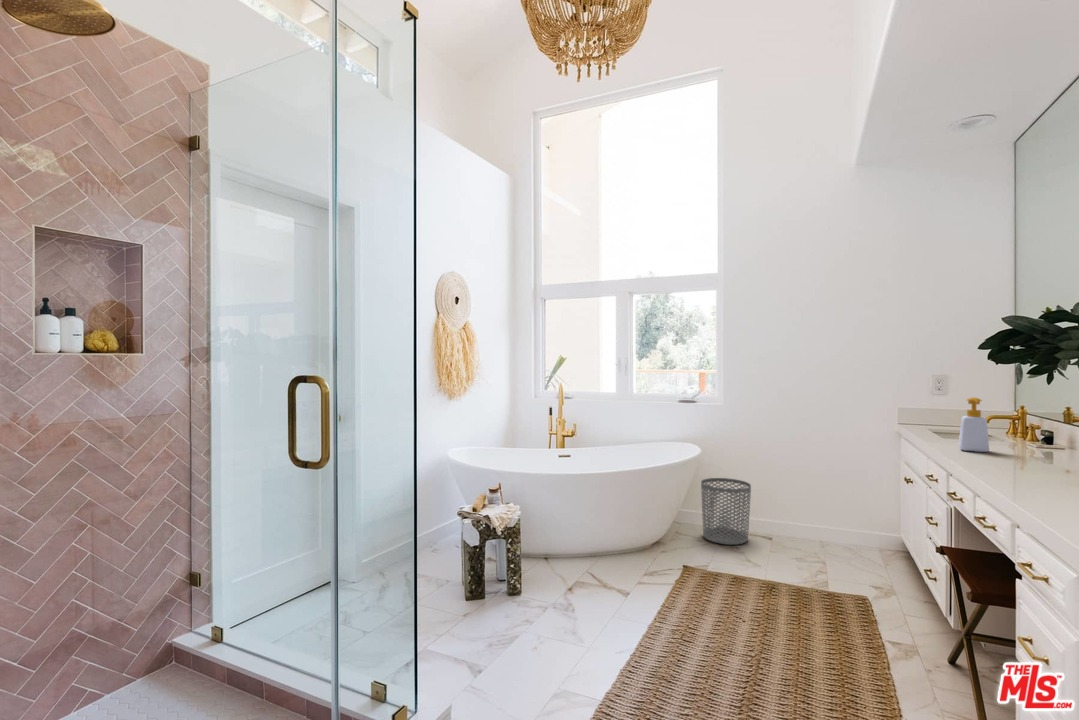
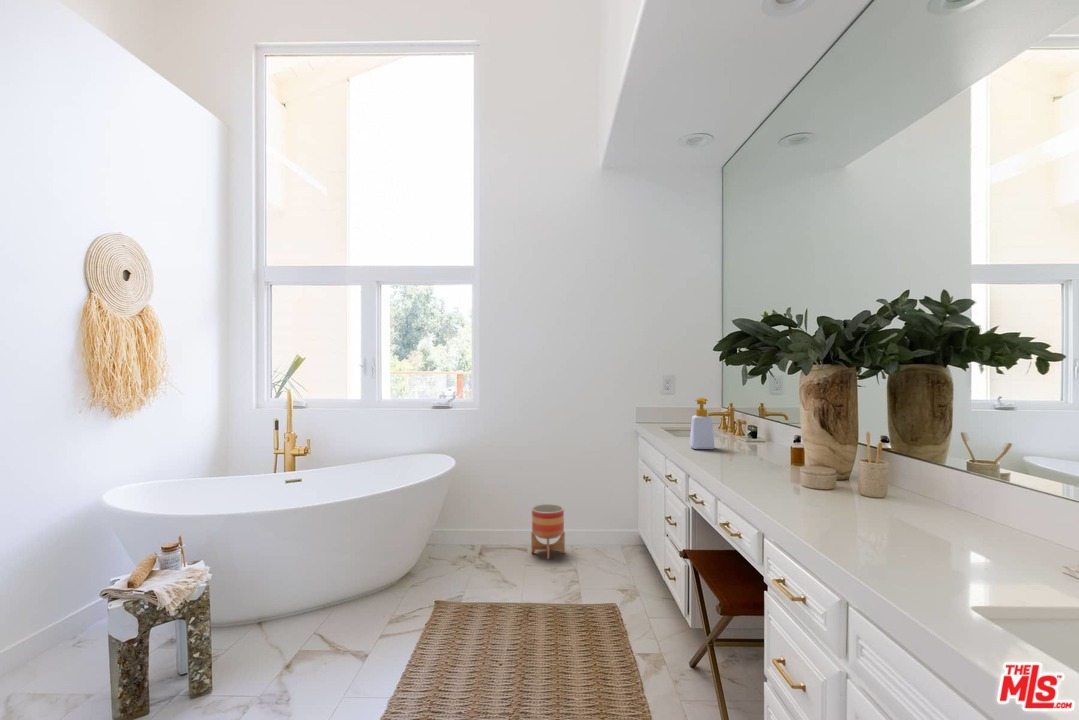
waste bin: present [701,478,751,545] -> none [454,492,505,564]
planter: none [777,497,813,550] -> present [531,504,565,559]

